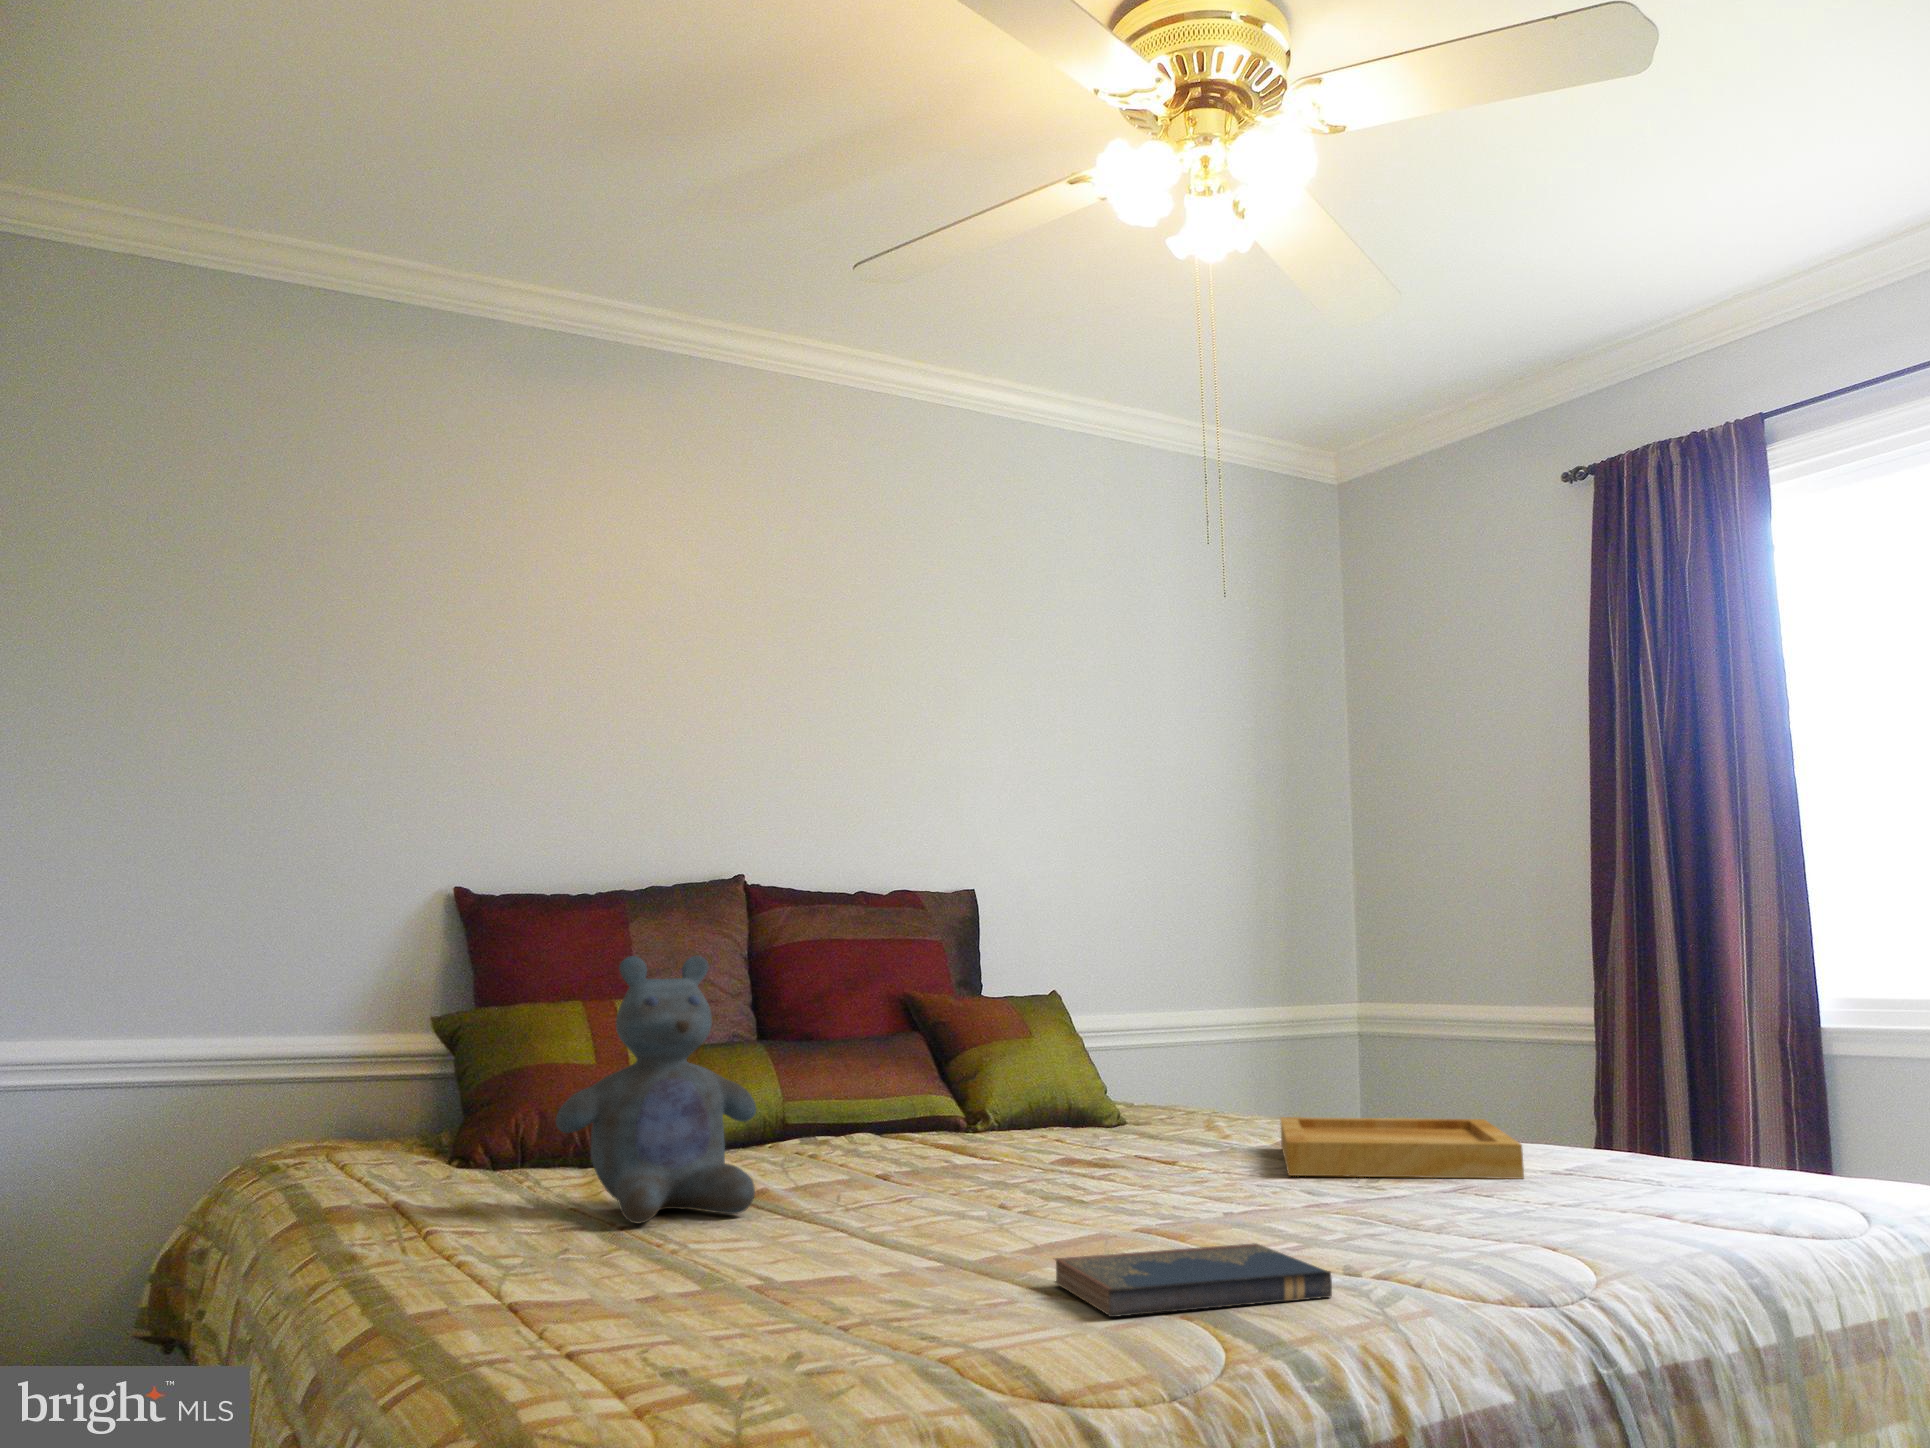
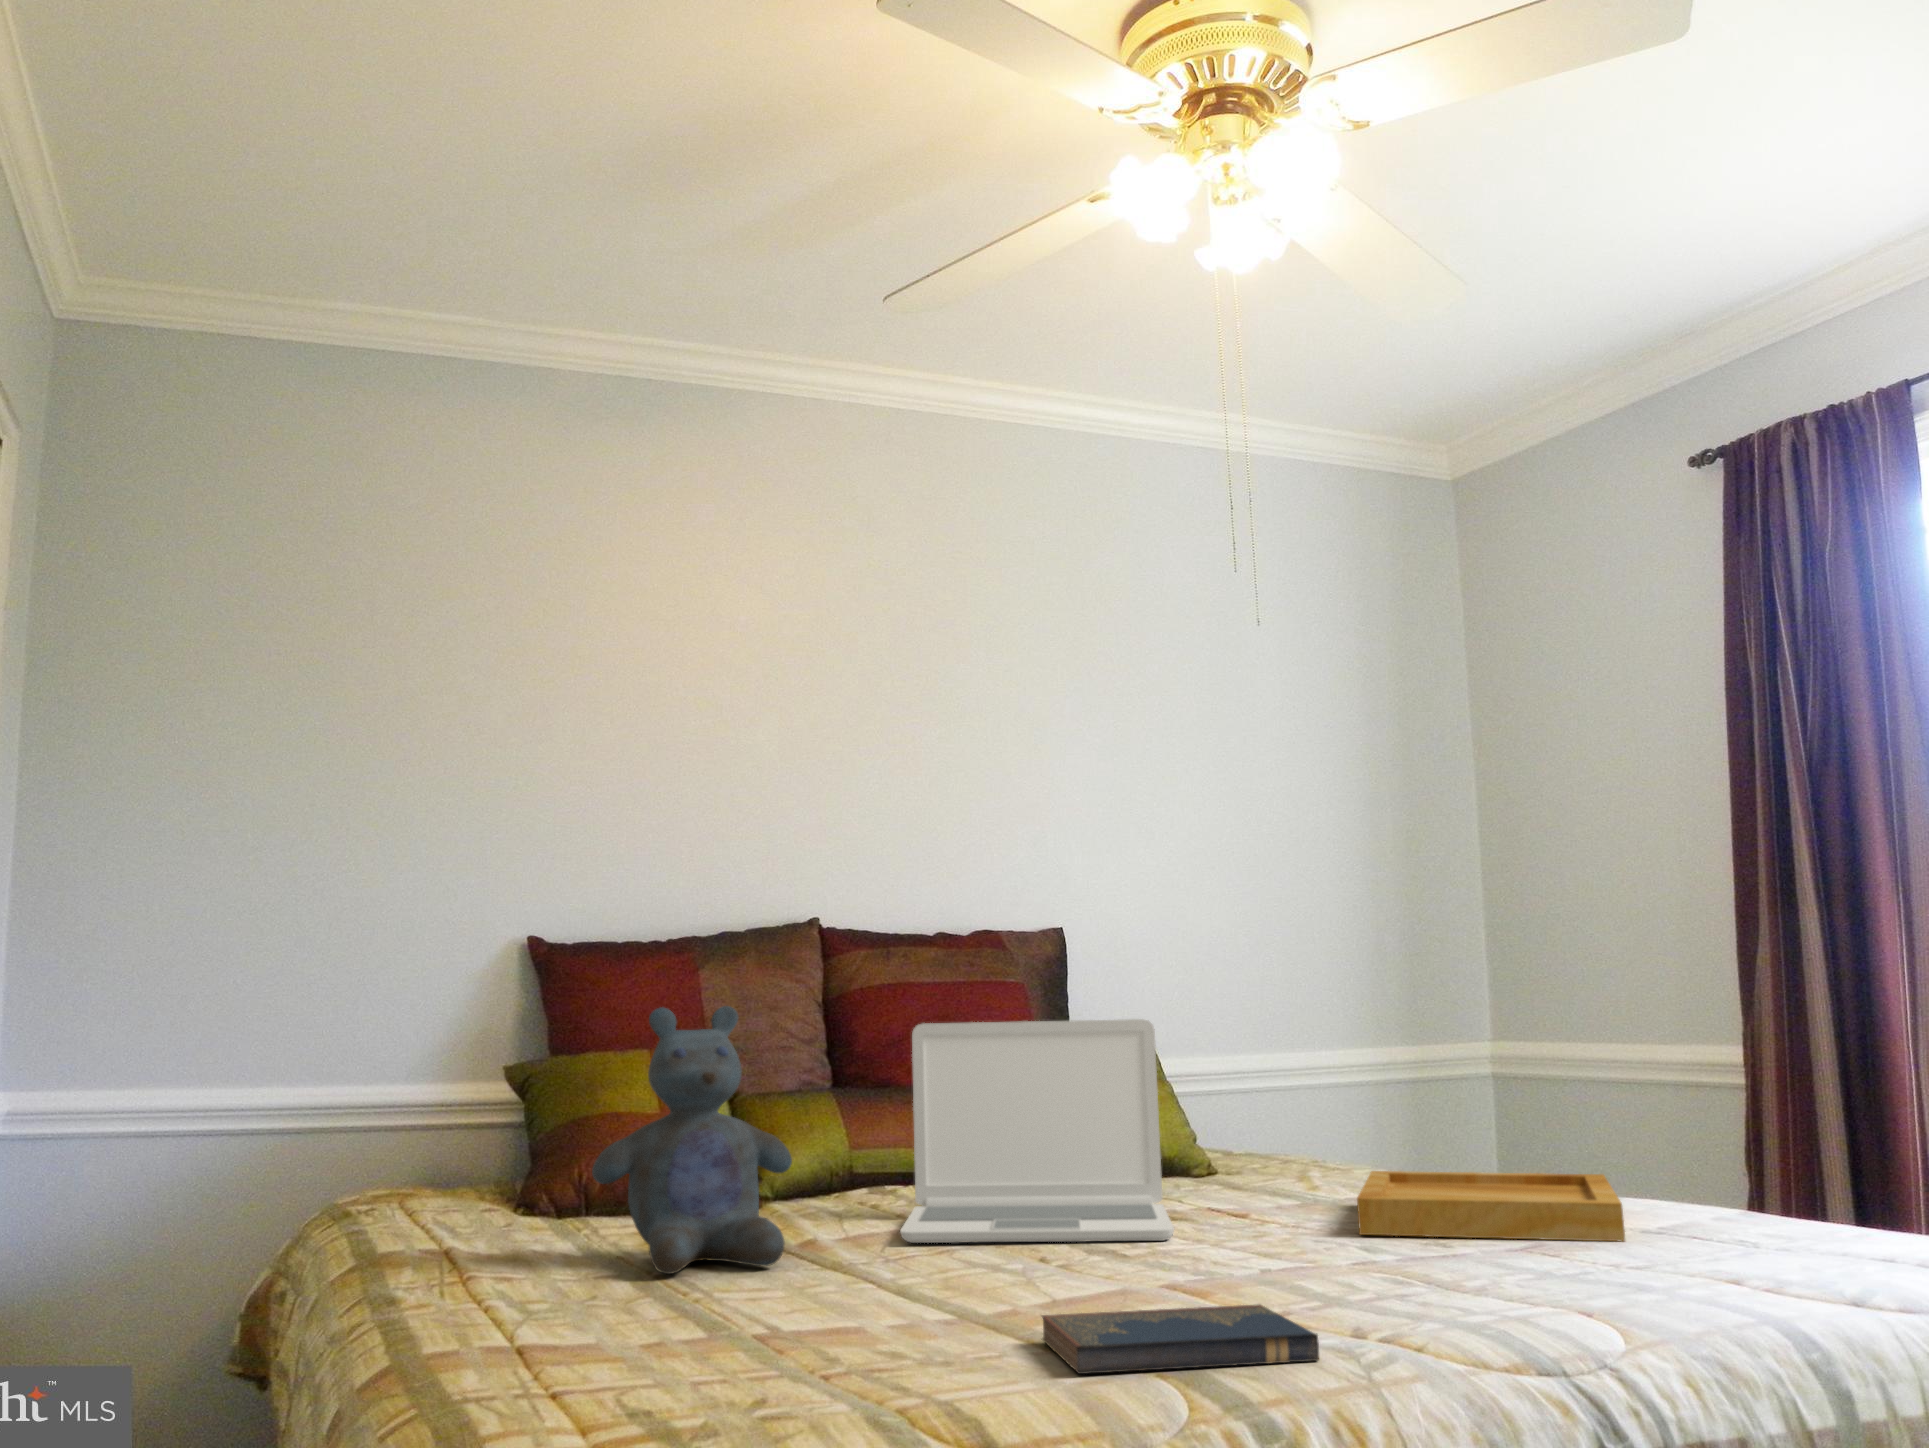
laptop: none [859,976,1121,1189] -> present [900,1019,1174,1243]

